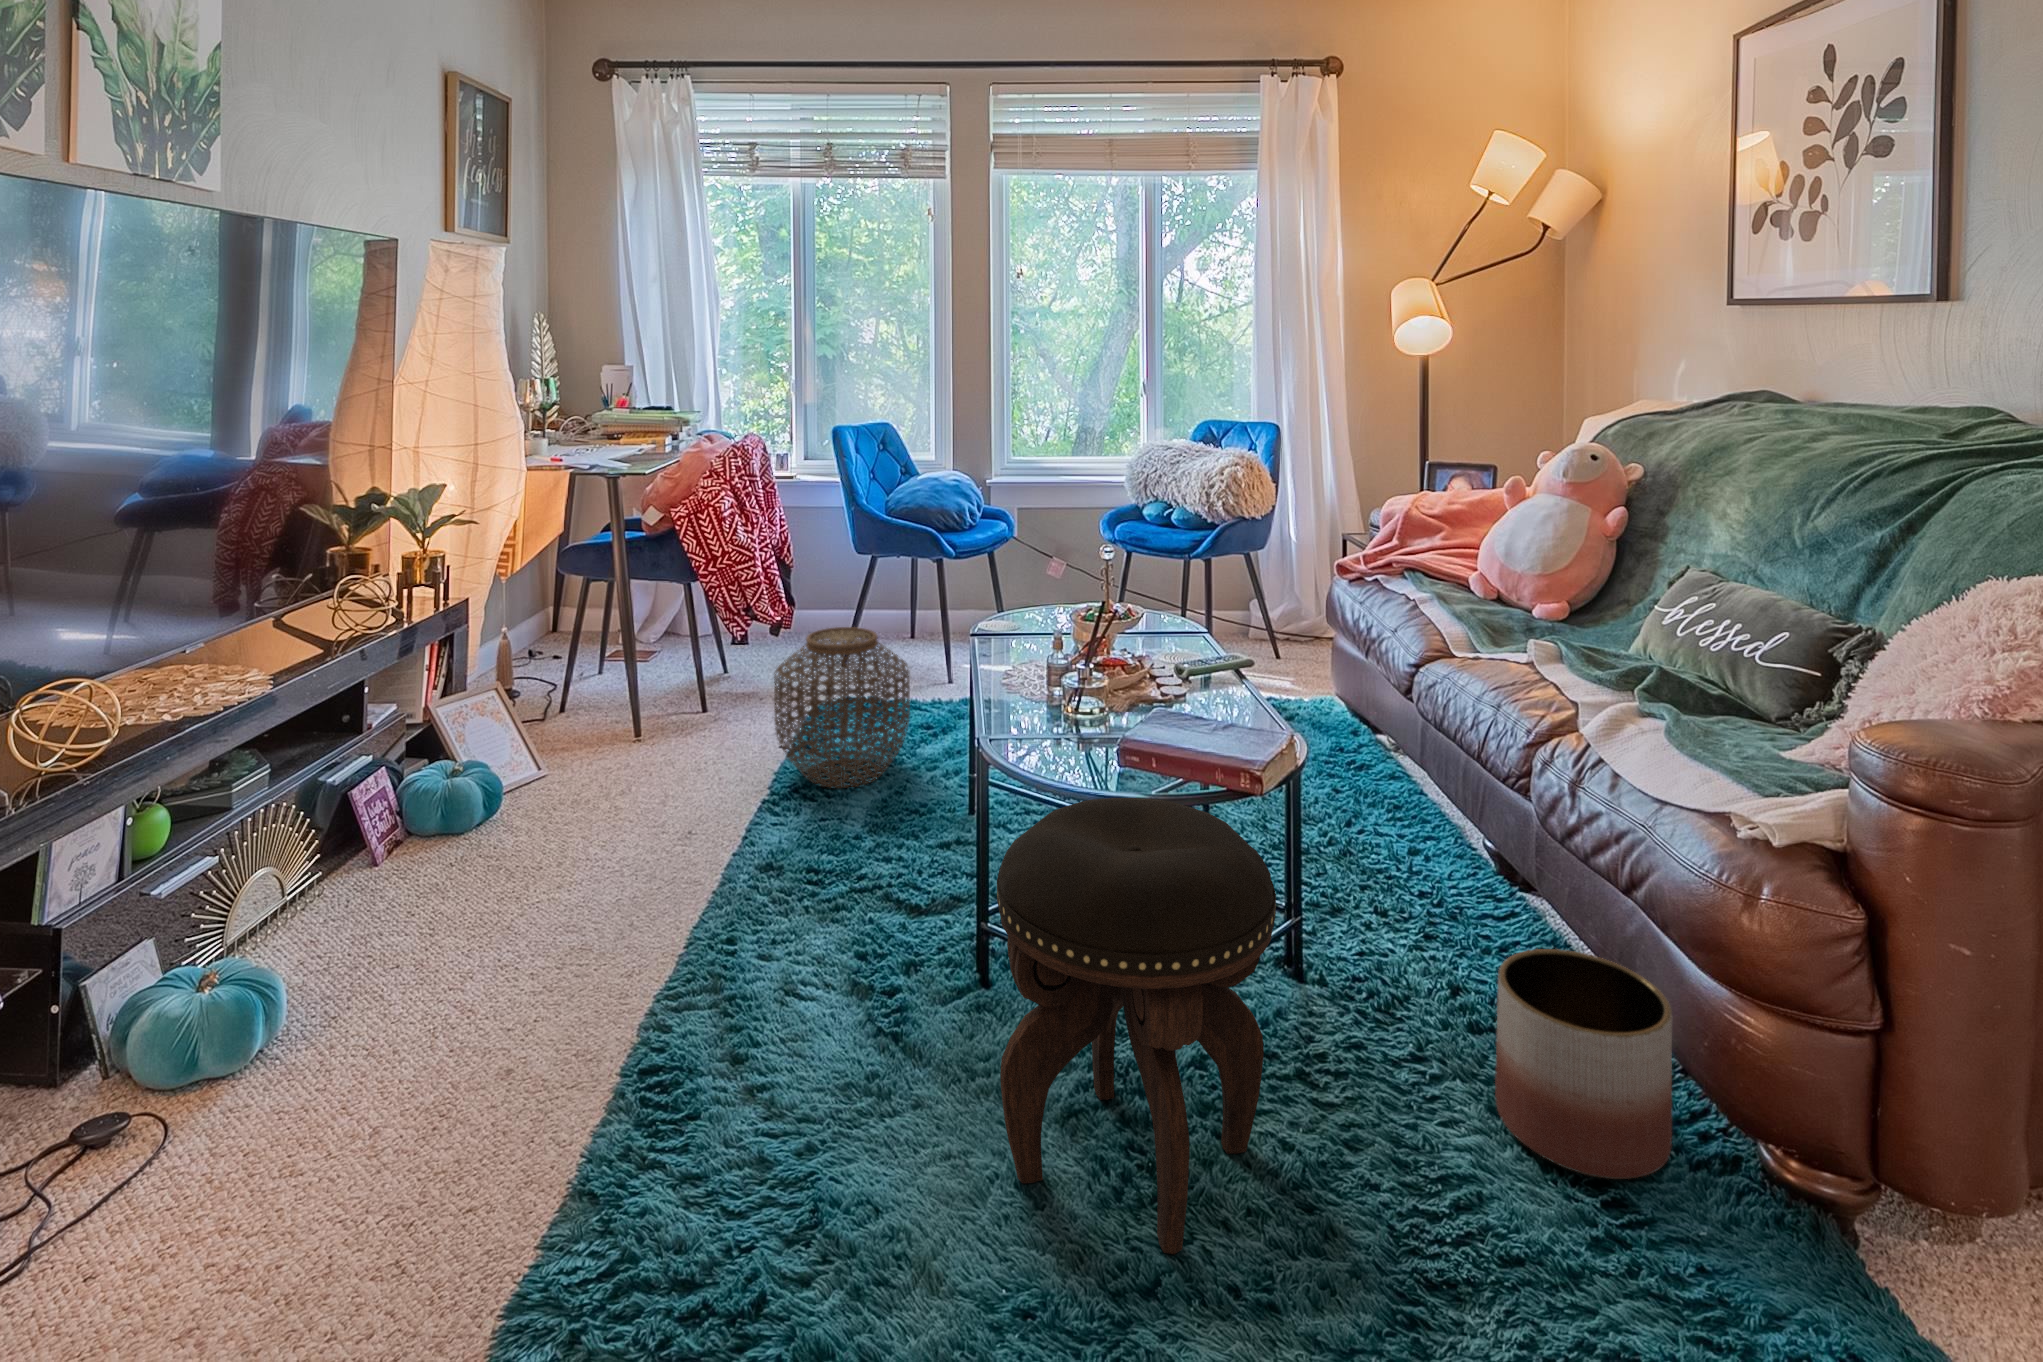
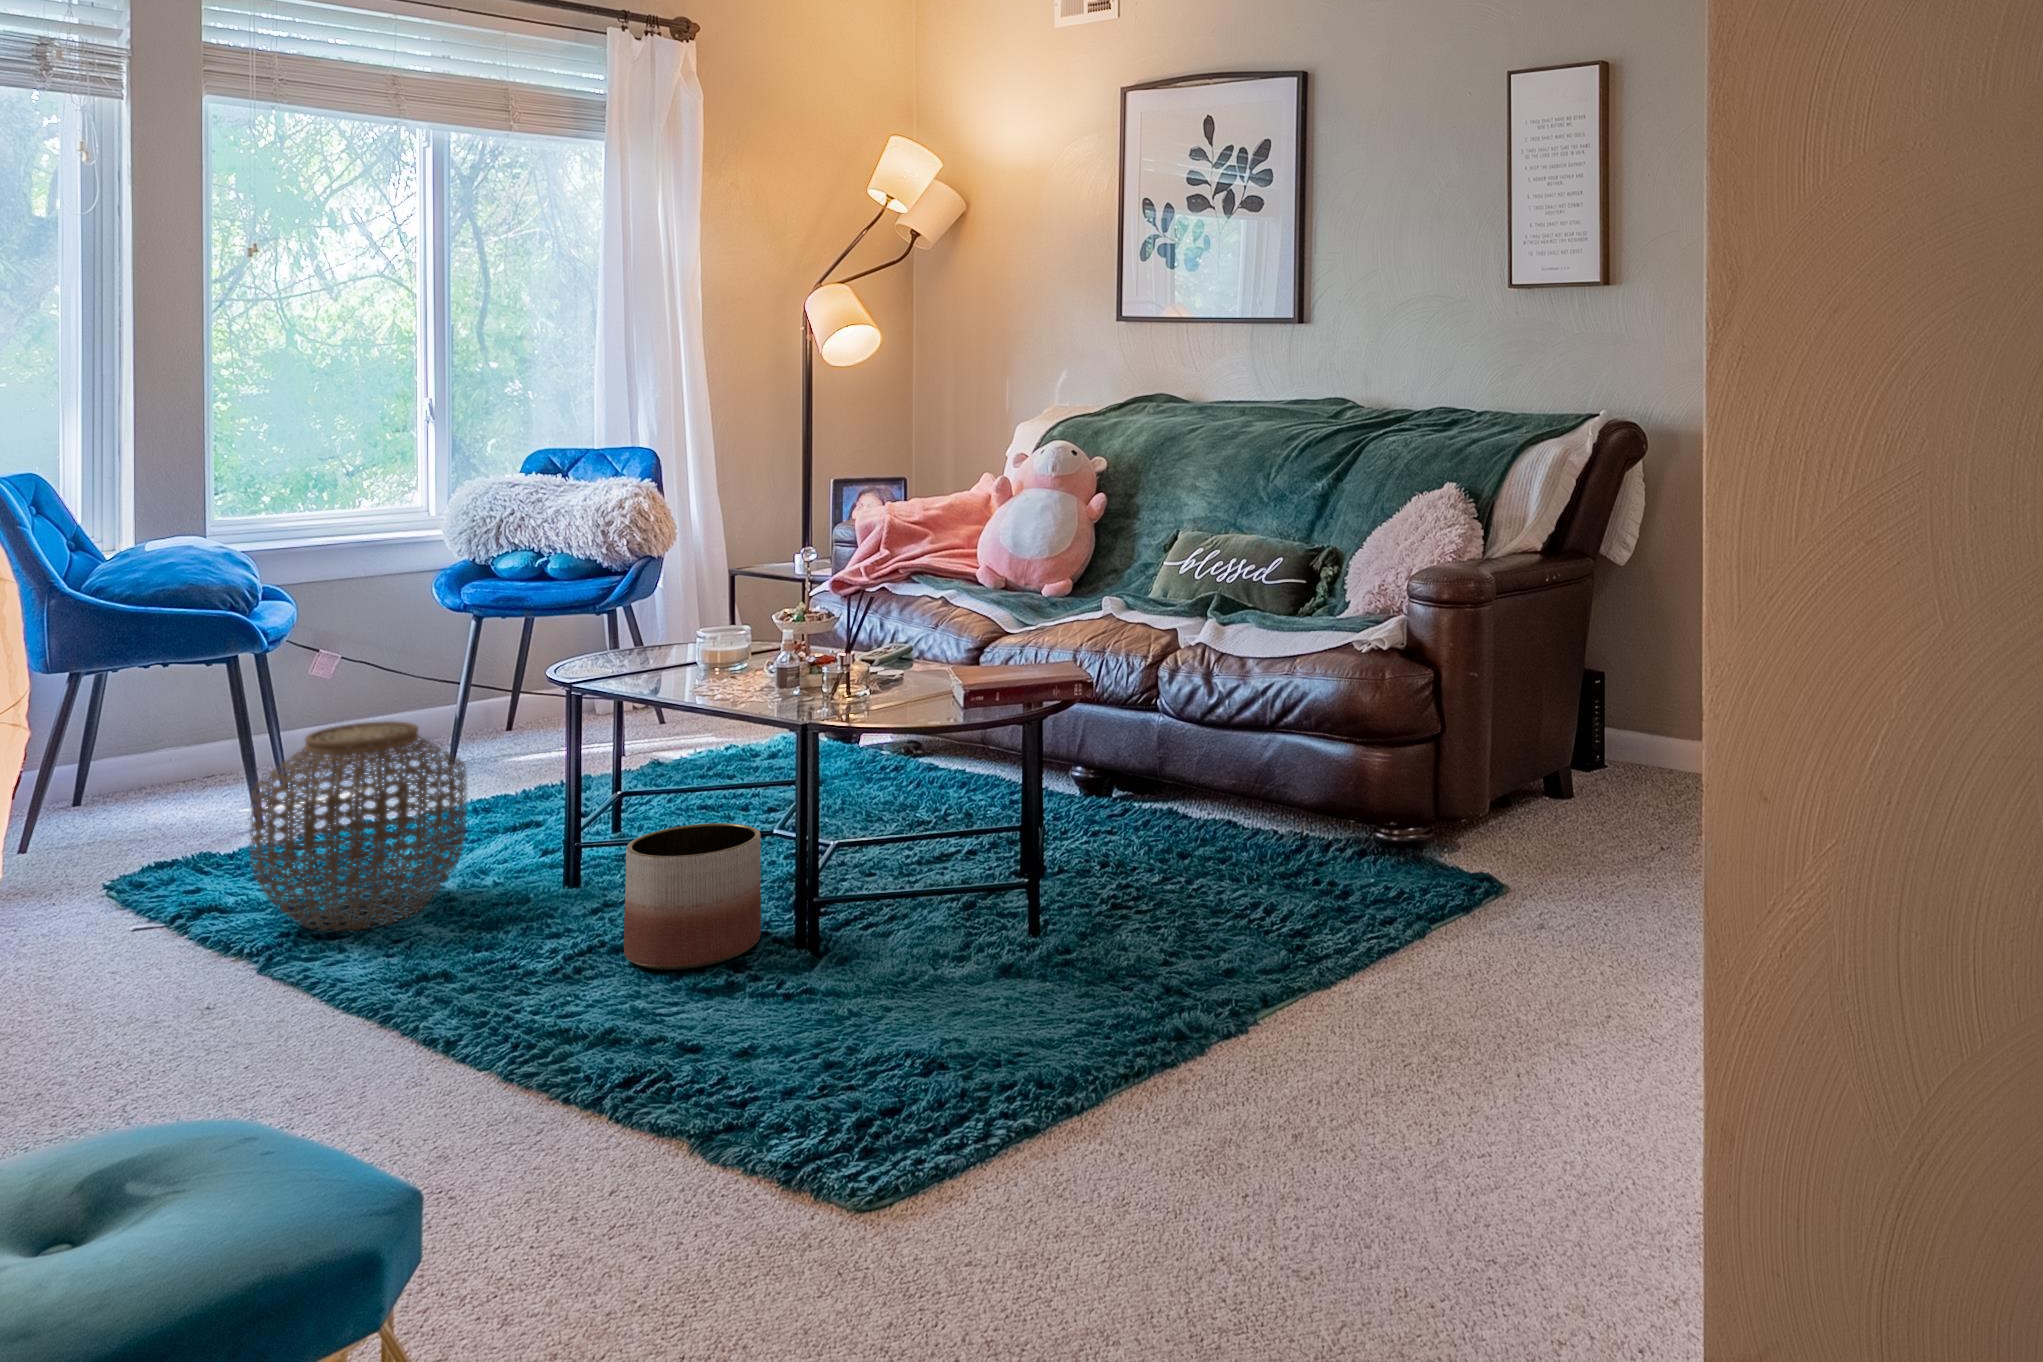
footstool: present [997,798,1276,1254] -> none [1002,698,1216,995]
planter: present [1495,949,1672,1179] -> present [624,823,761,970]

